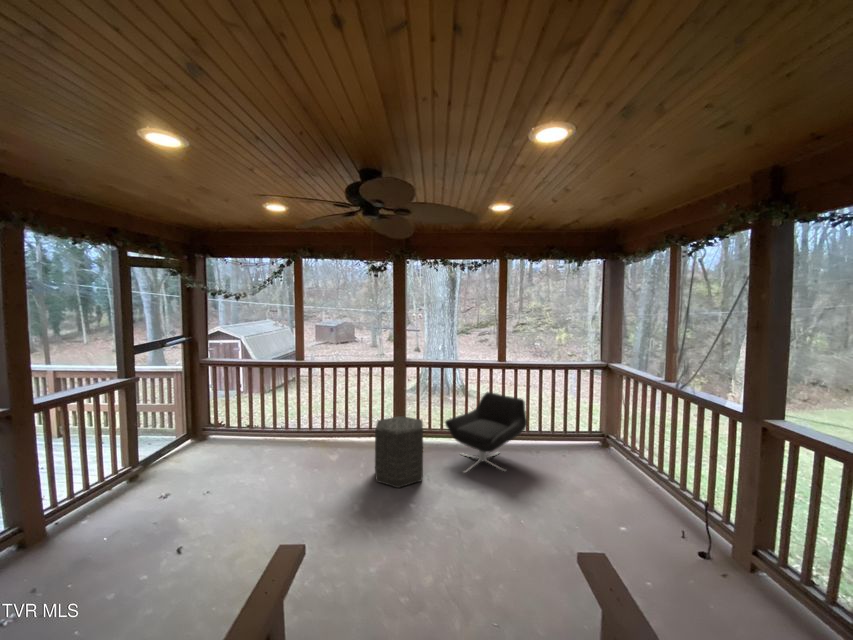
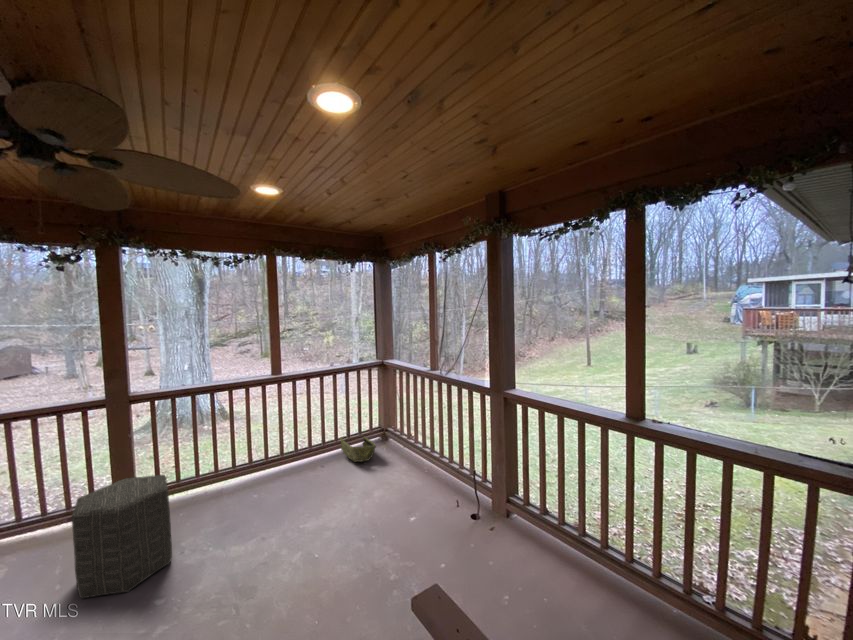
lounge chair: present [445,392,527,473] -> none [203,413,311,524]
woven basket: none [556,430,592,460] -> present [340,437,376,462]

